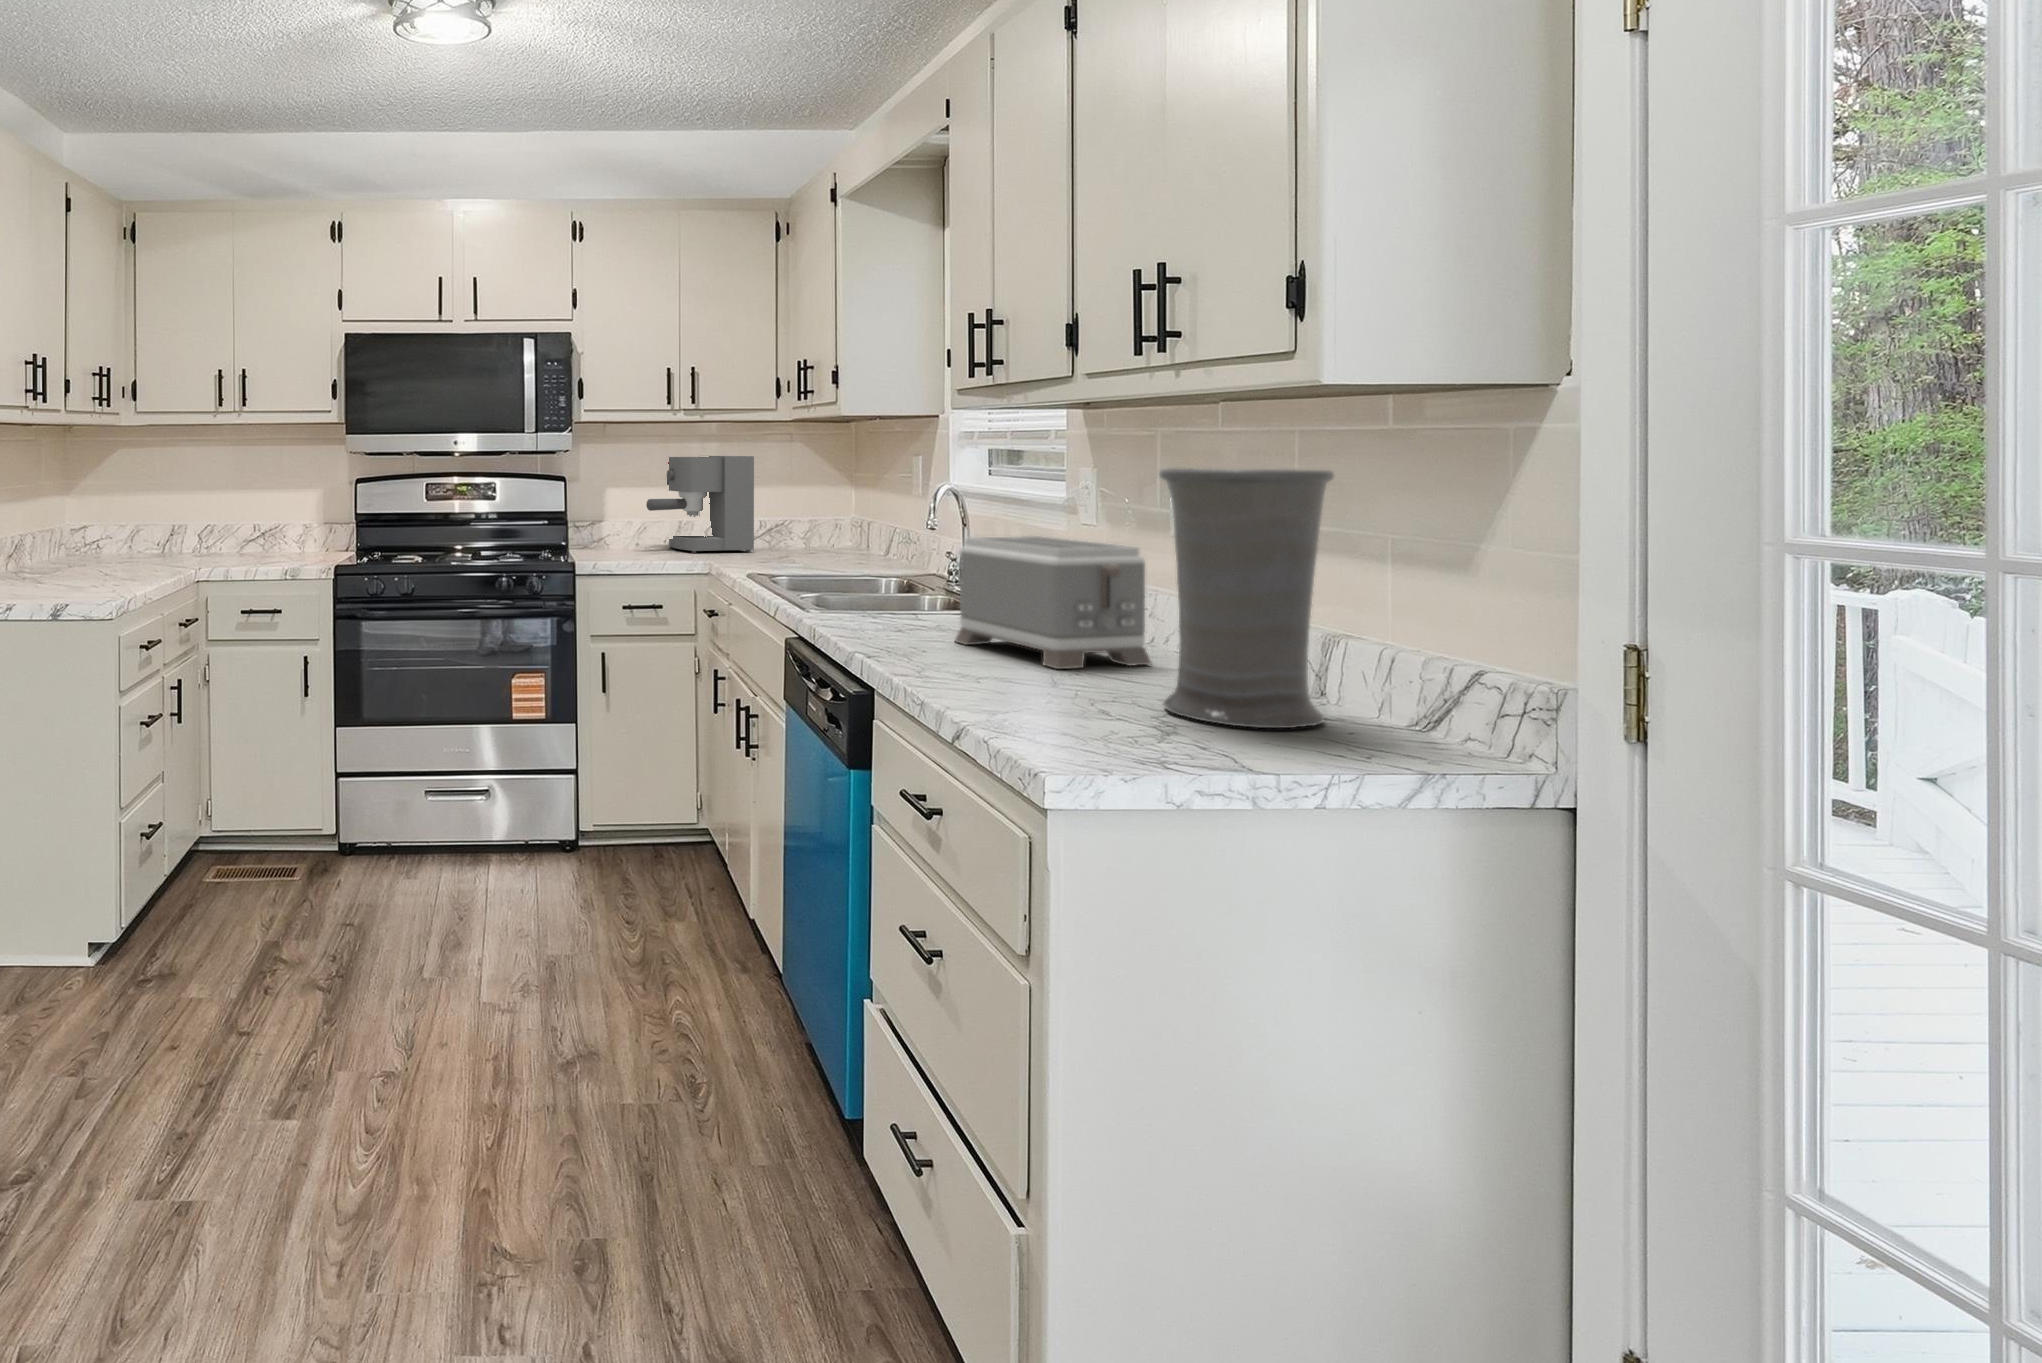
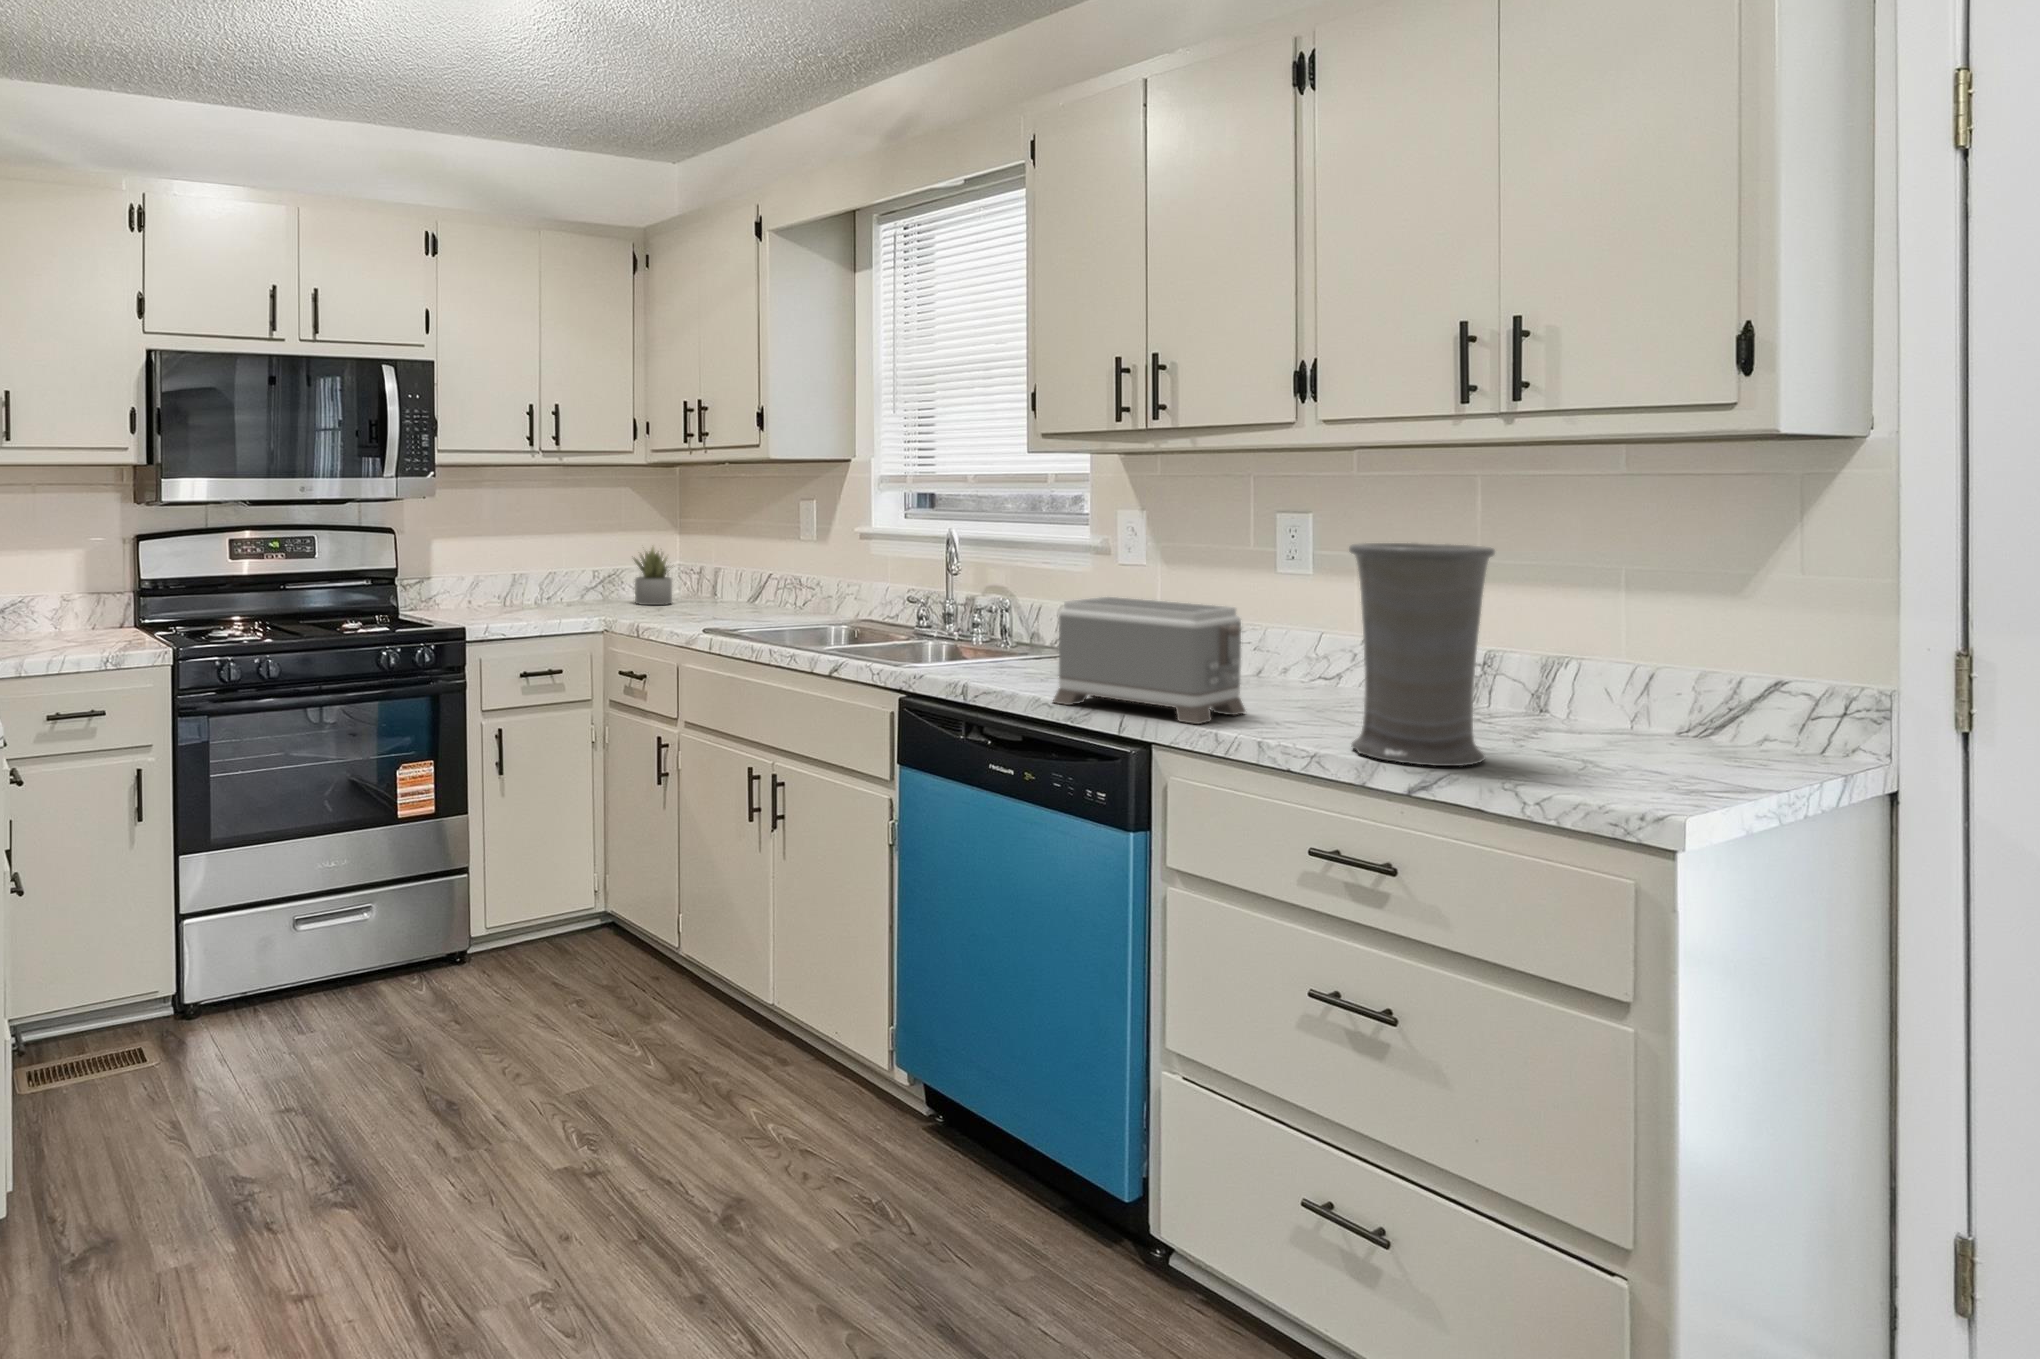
coffee maker: present [646,456,754,553] -> none [488,499,600,611]
succulent plant: none [791,497,834,553] -> present [634,547,672,605]

